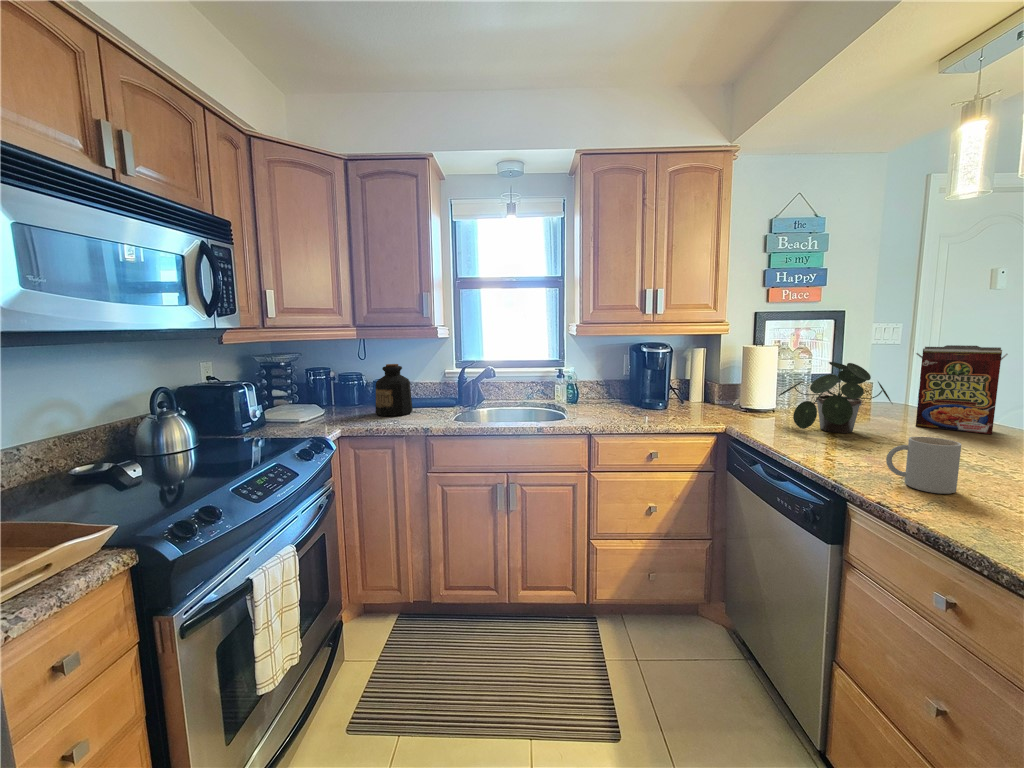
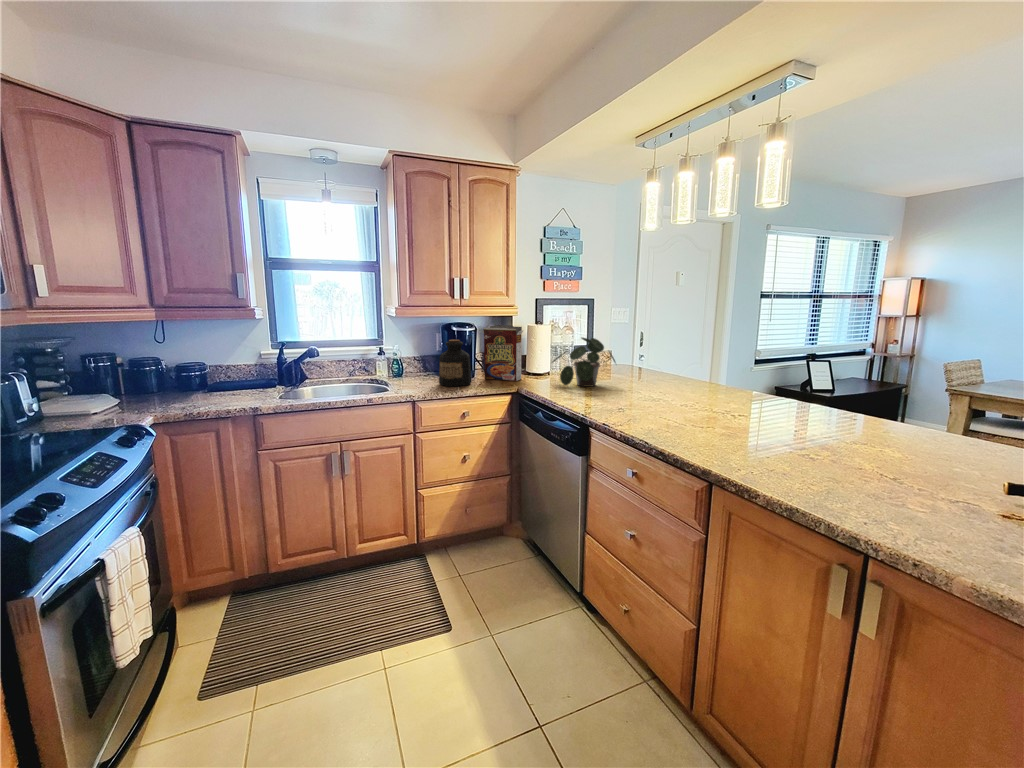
cereal box: present [916,345,1008,434] -> present [482,325,523,381]
bottle: present [376,364,413,416] -> present [439,340,472,387]
mug: present [886,437,961,494] -> none [605,384,640,417]

